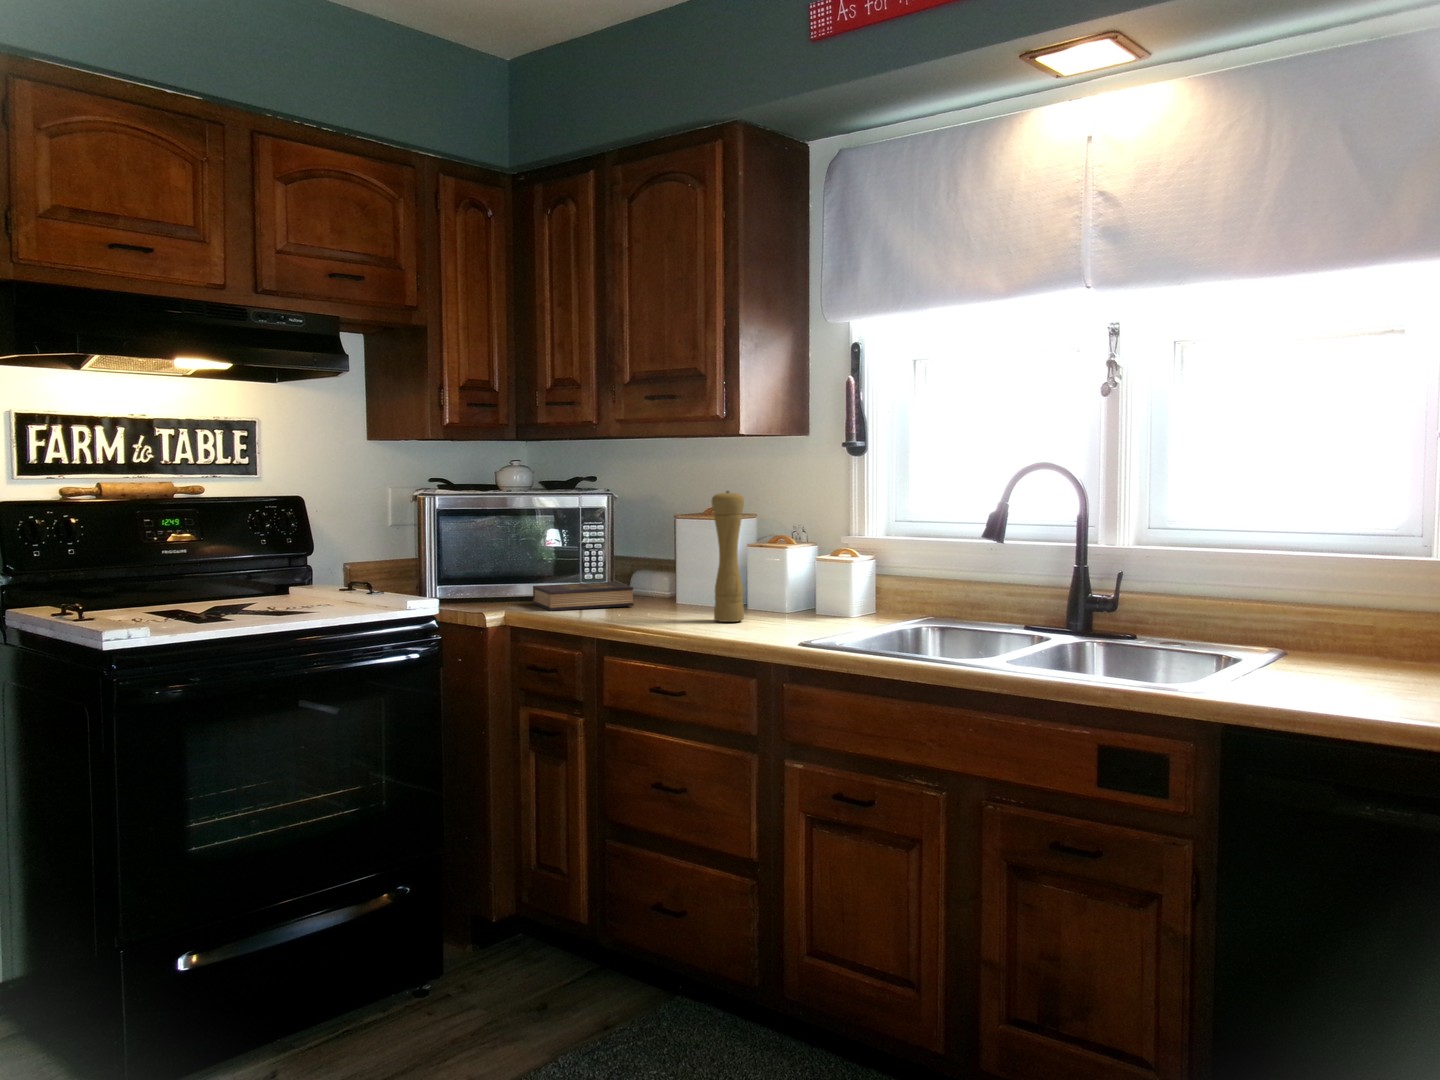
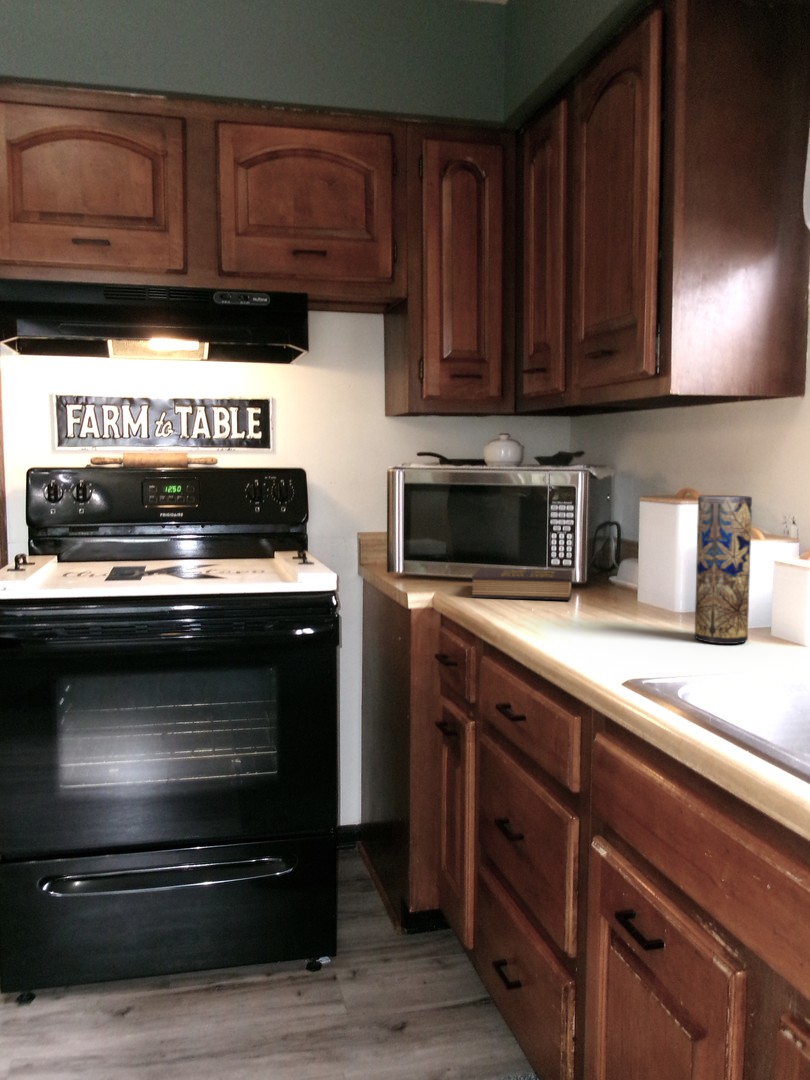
pepper mill: present [711,491,744,622] -> none [613,466,658,636]
vase: none [770,512,808,621] -> present [695,496,752,644]

